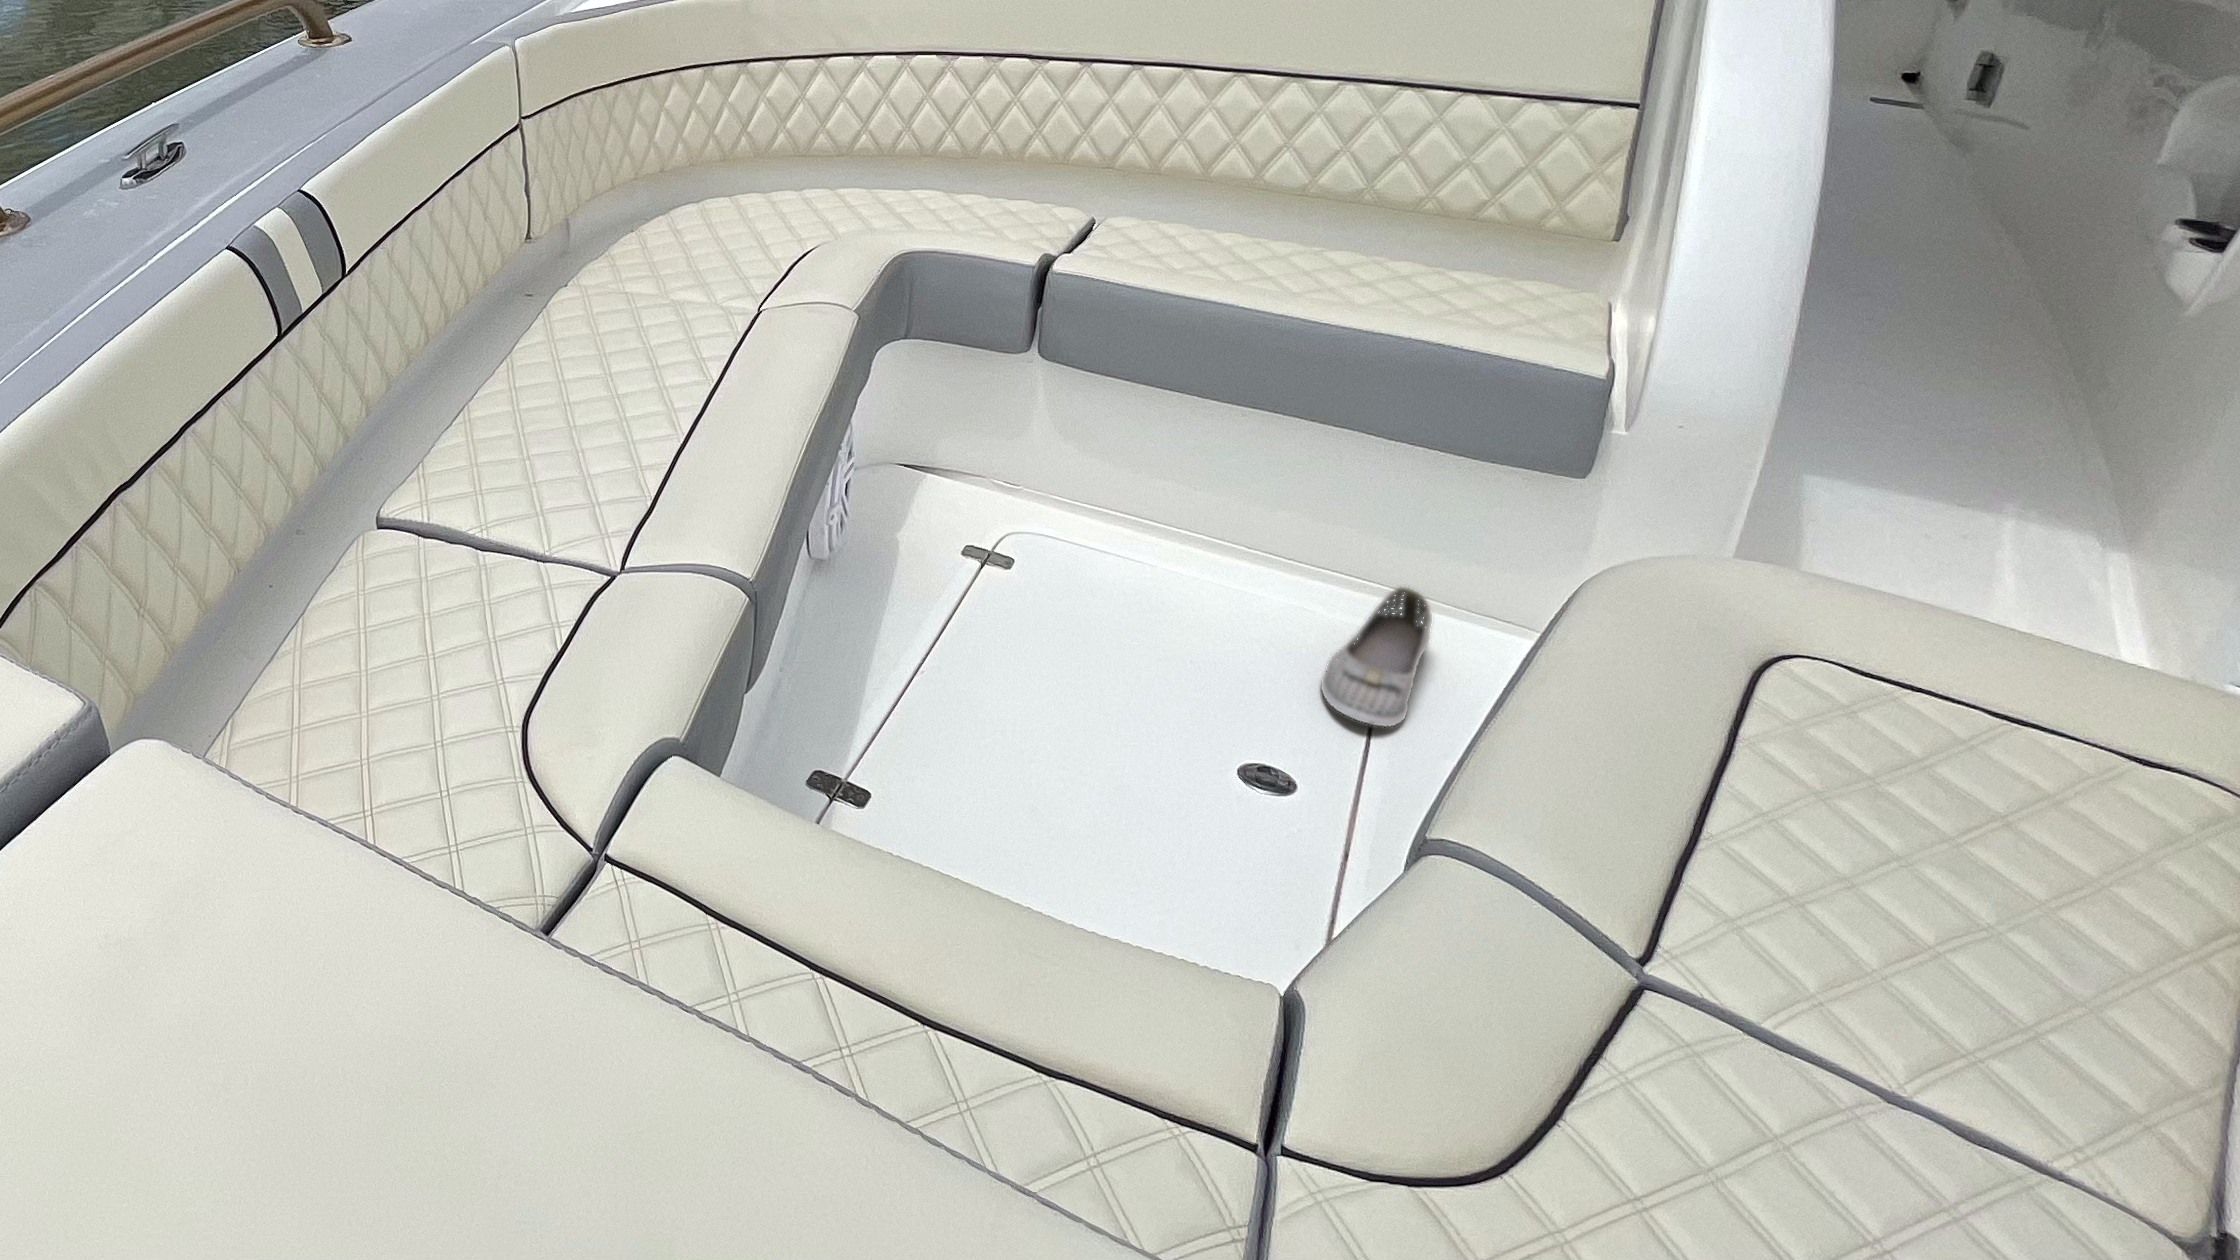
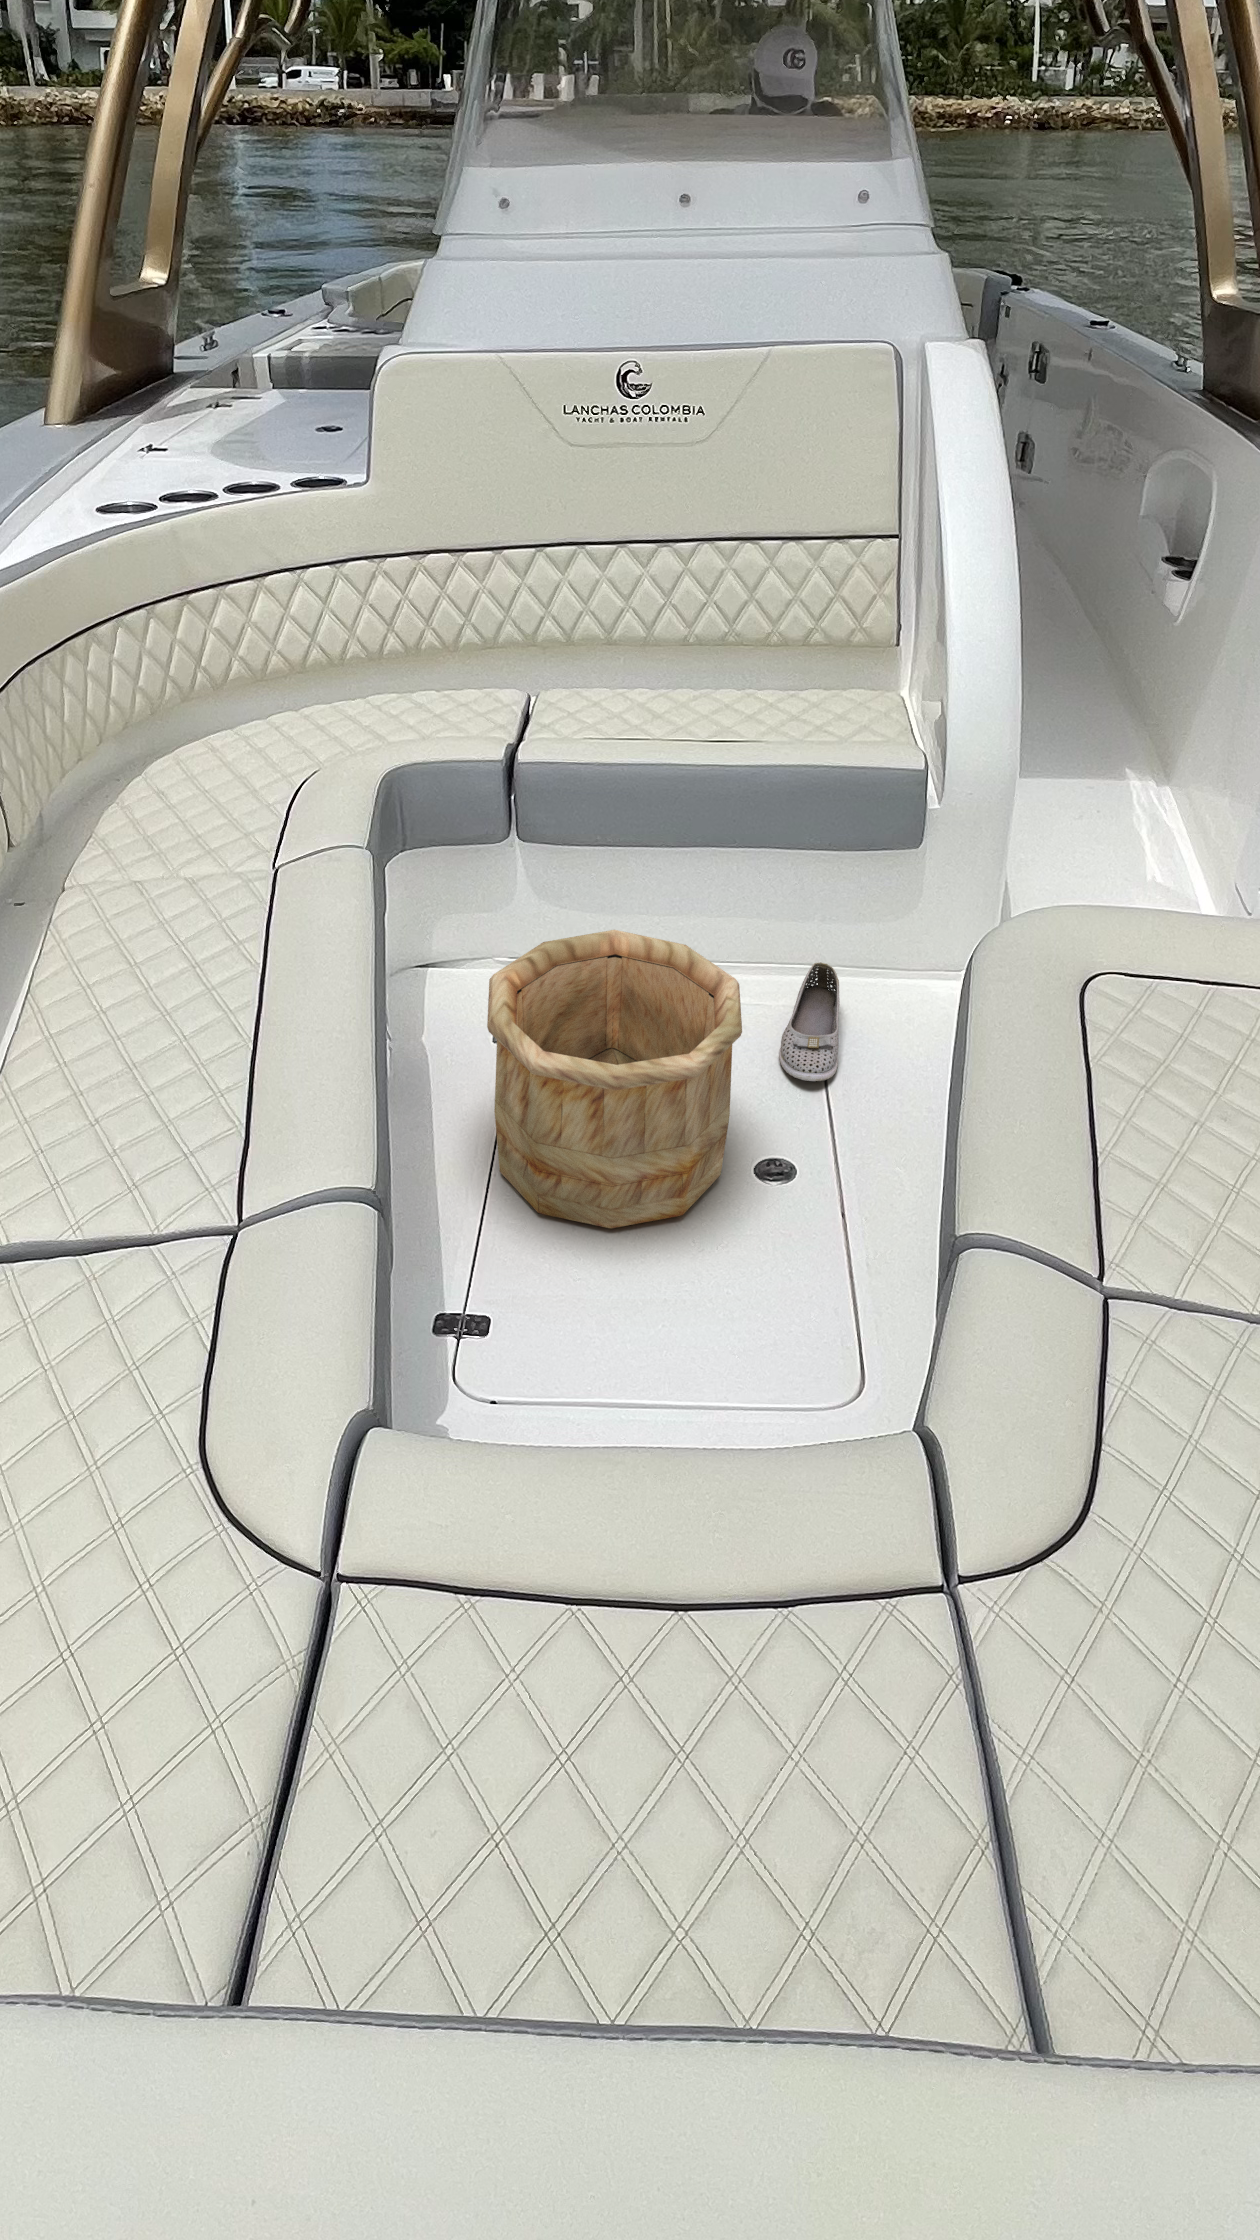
wooden bucket: none [922,459,1261,809] -> present [487,930,742,1228]

